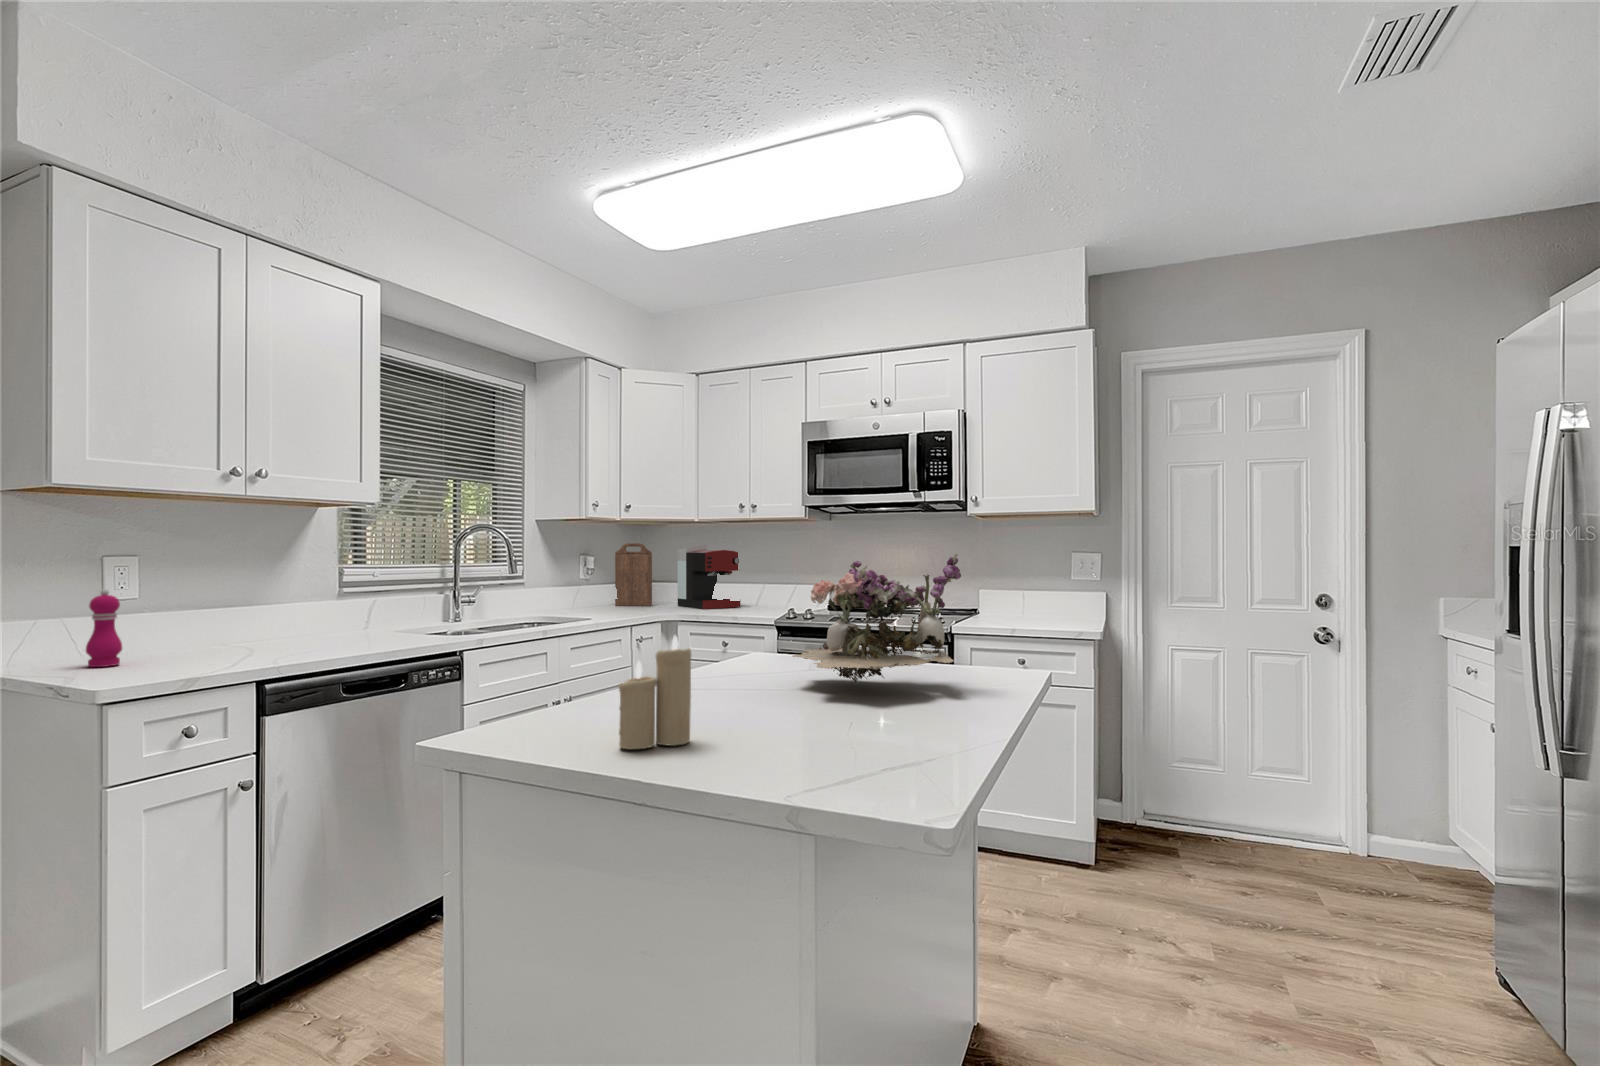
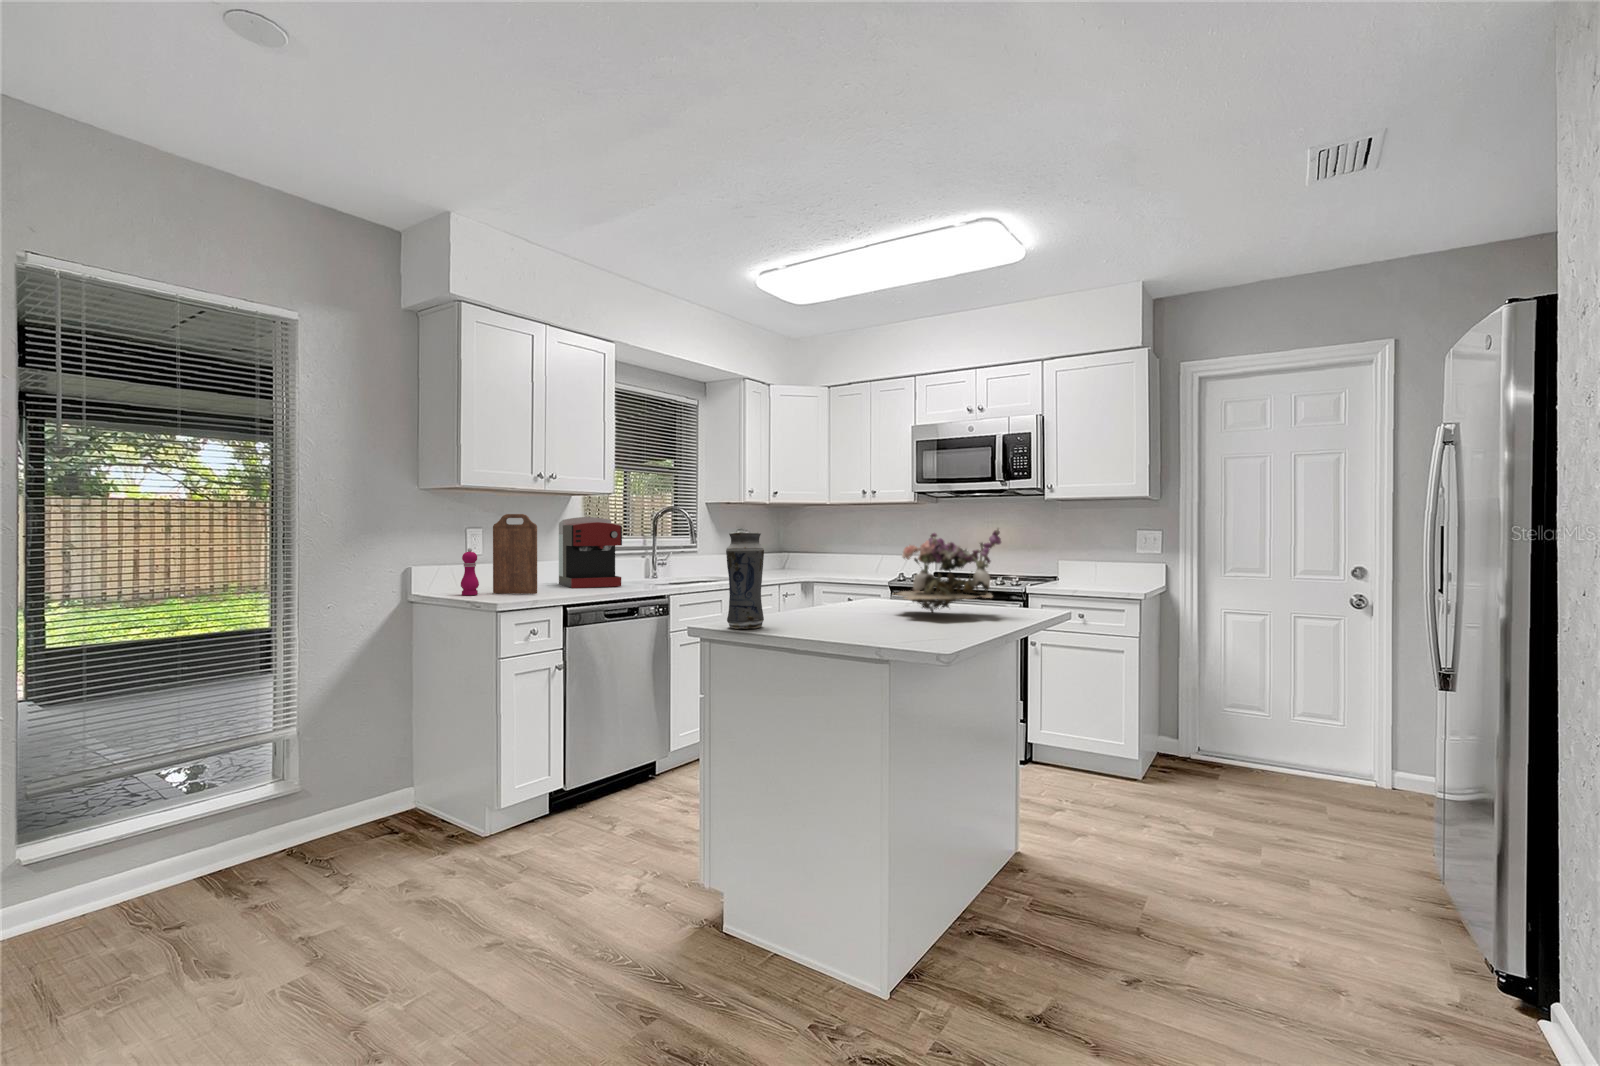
cutting board: present [615,543,652,606] -> present [493,514,537,594]
coffee maker: present [678,545,741,609] -> present [559,517,622,588]
vase: none [516,564,585,736] -> present [726,532,764,629]
candle: present [619,636,691,749] -> none [785,572,825,634]

